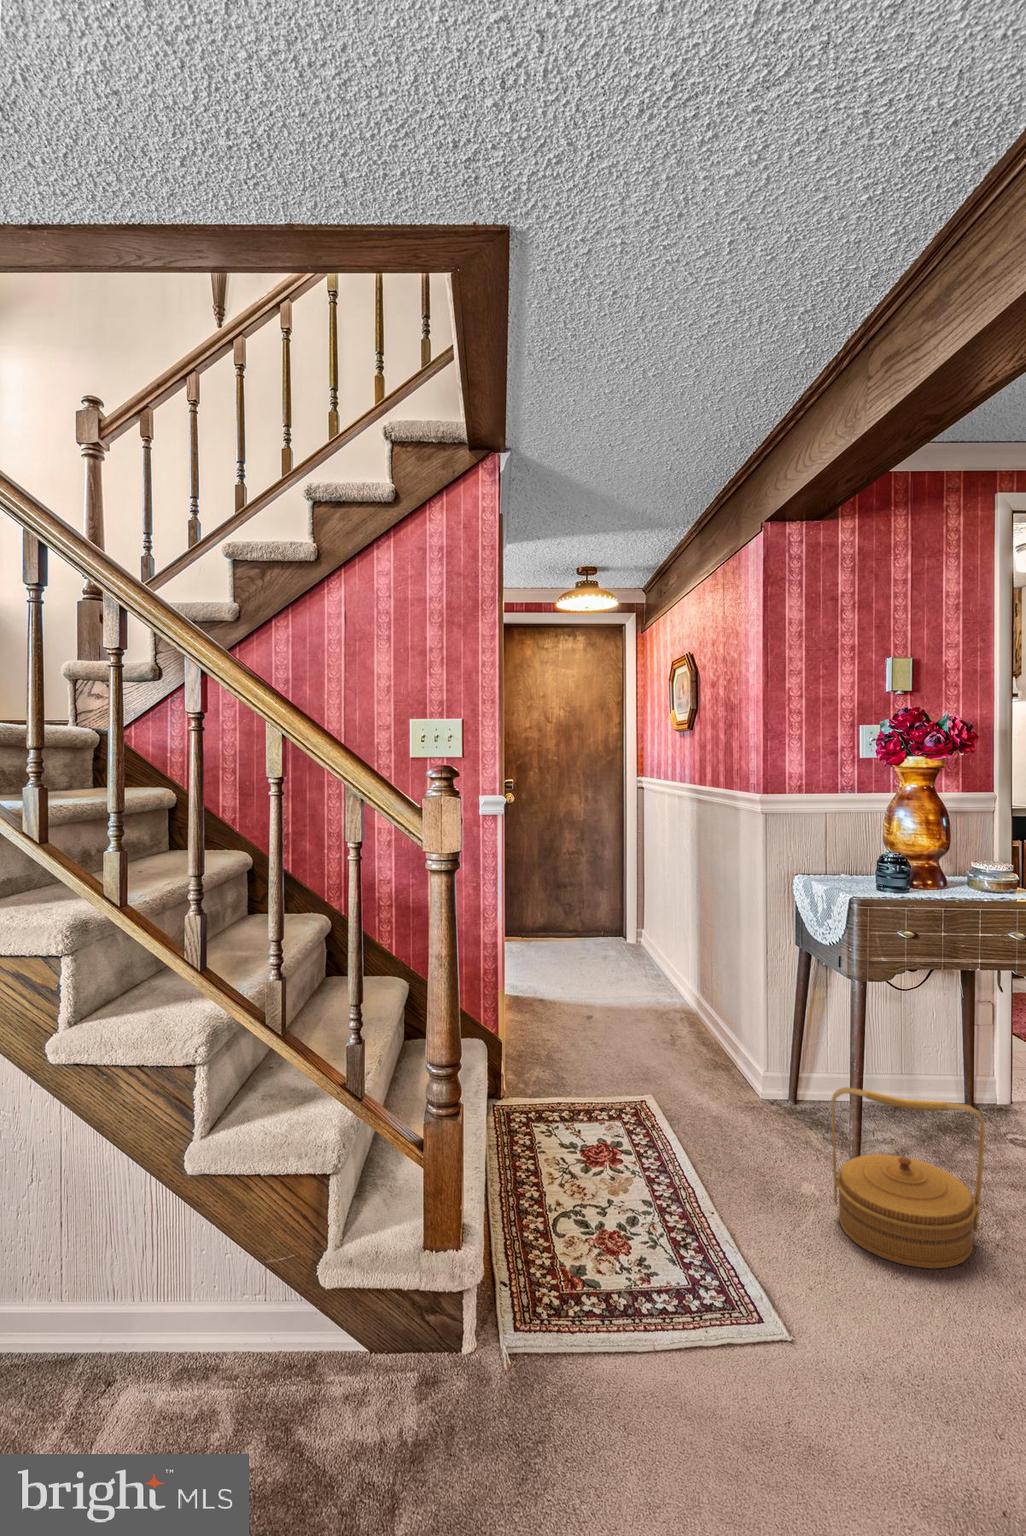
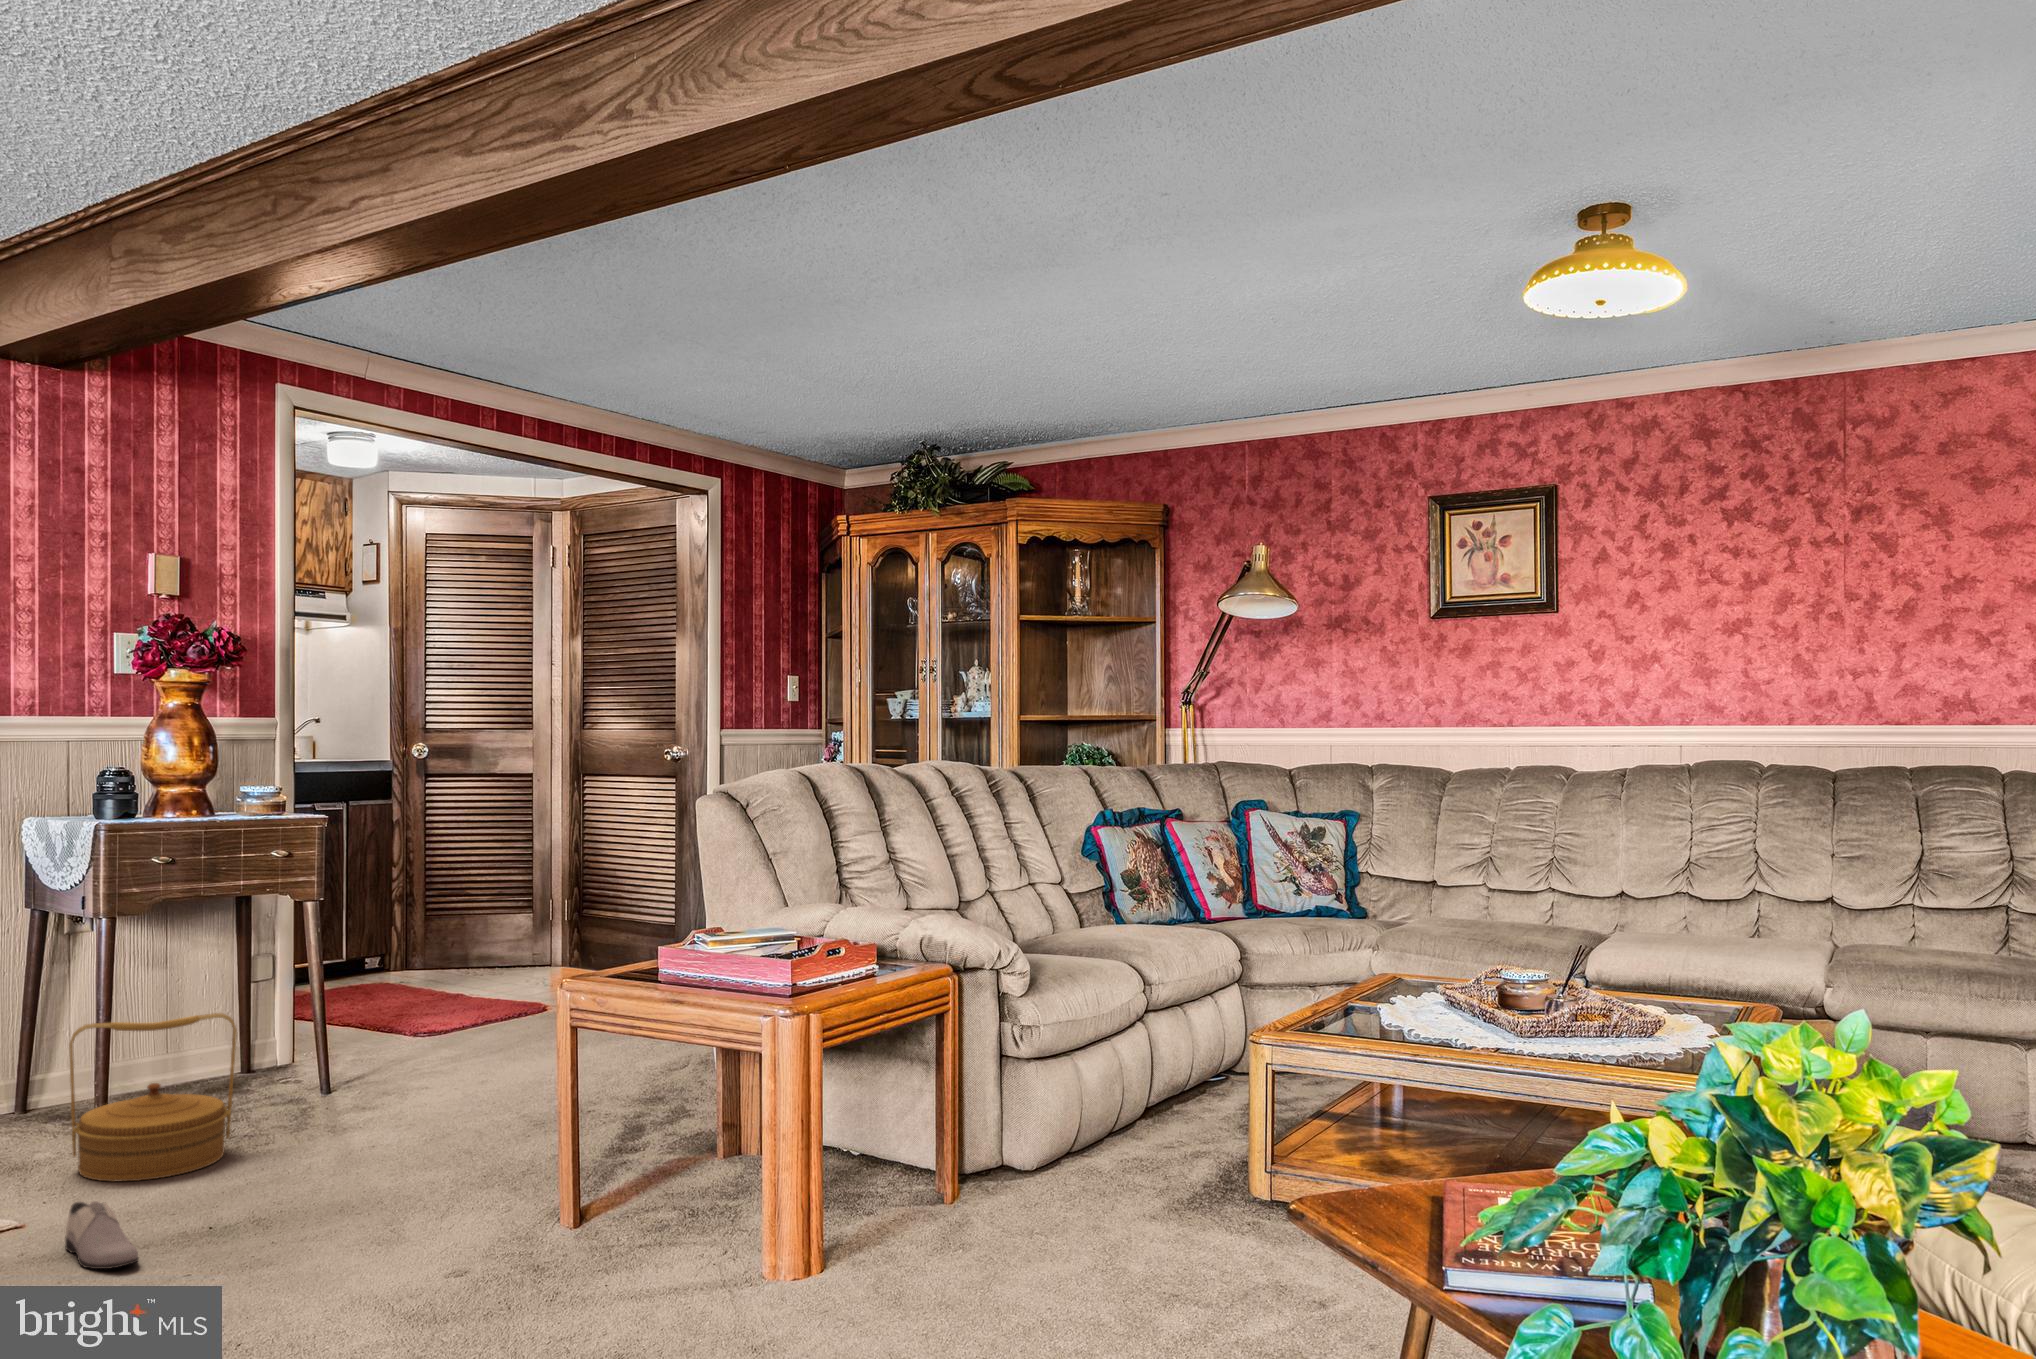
shoe: none [832,1325,911,1471] -> present [65,1201,139,1269]

